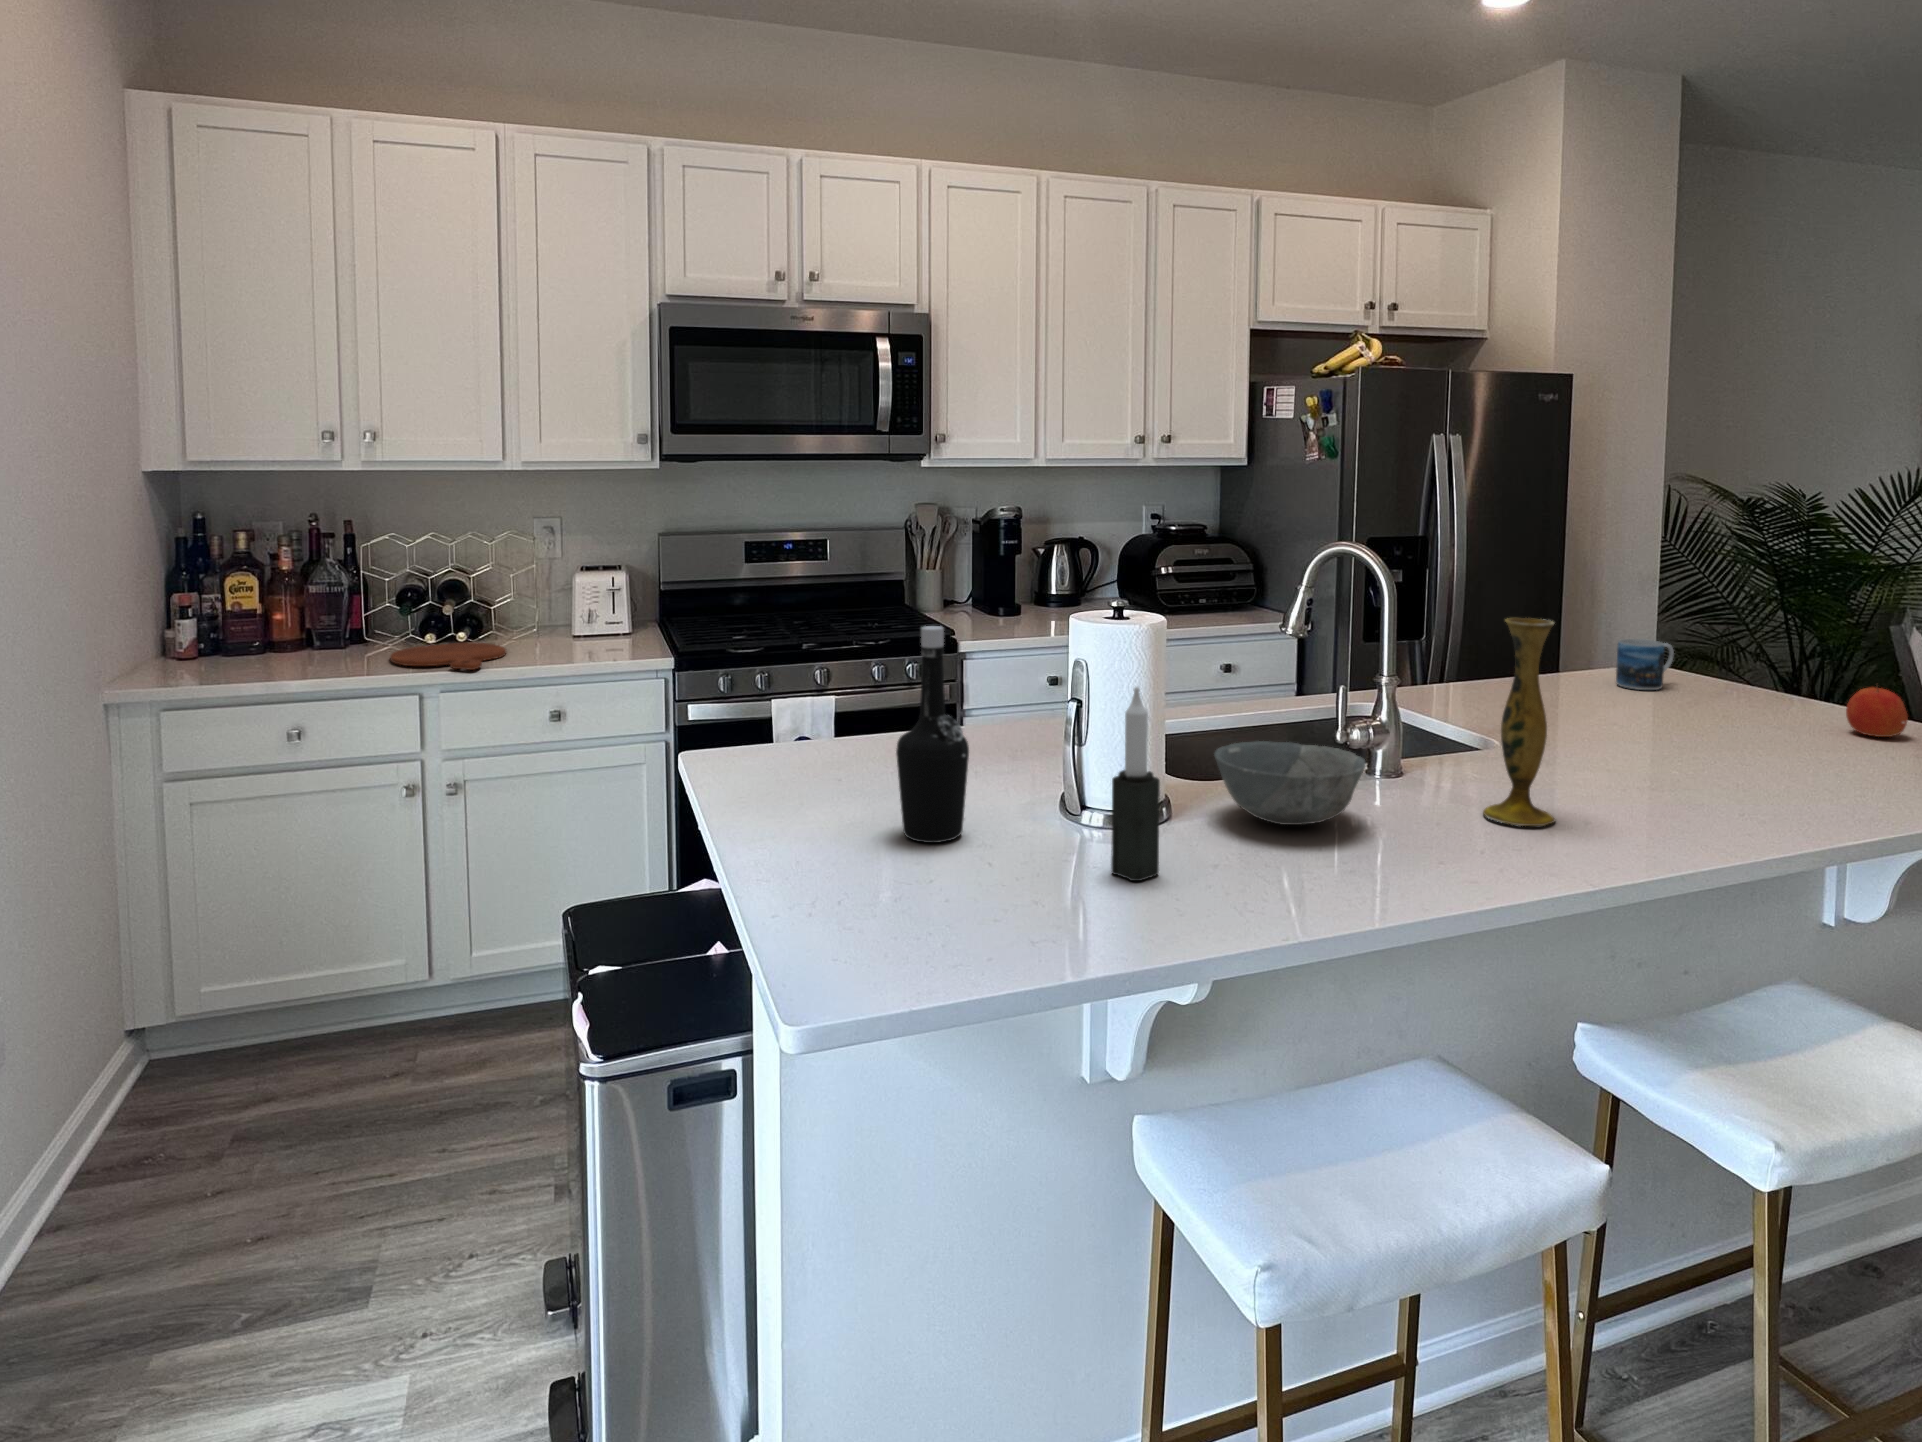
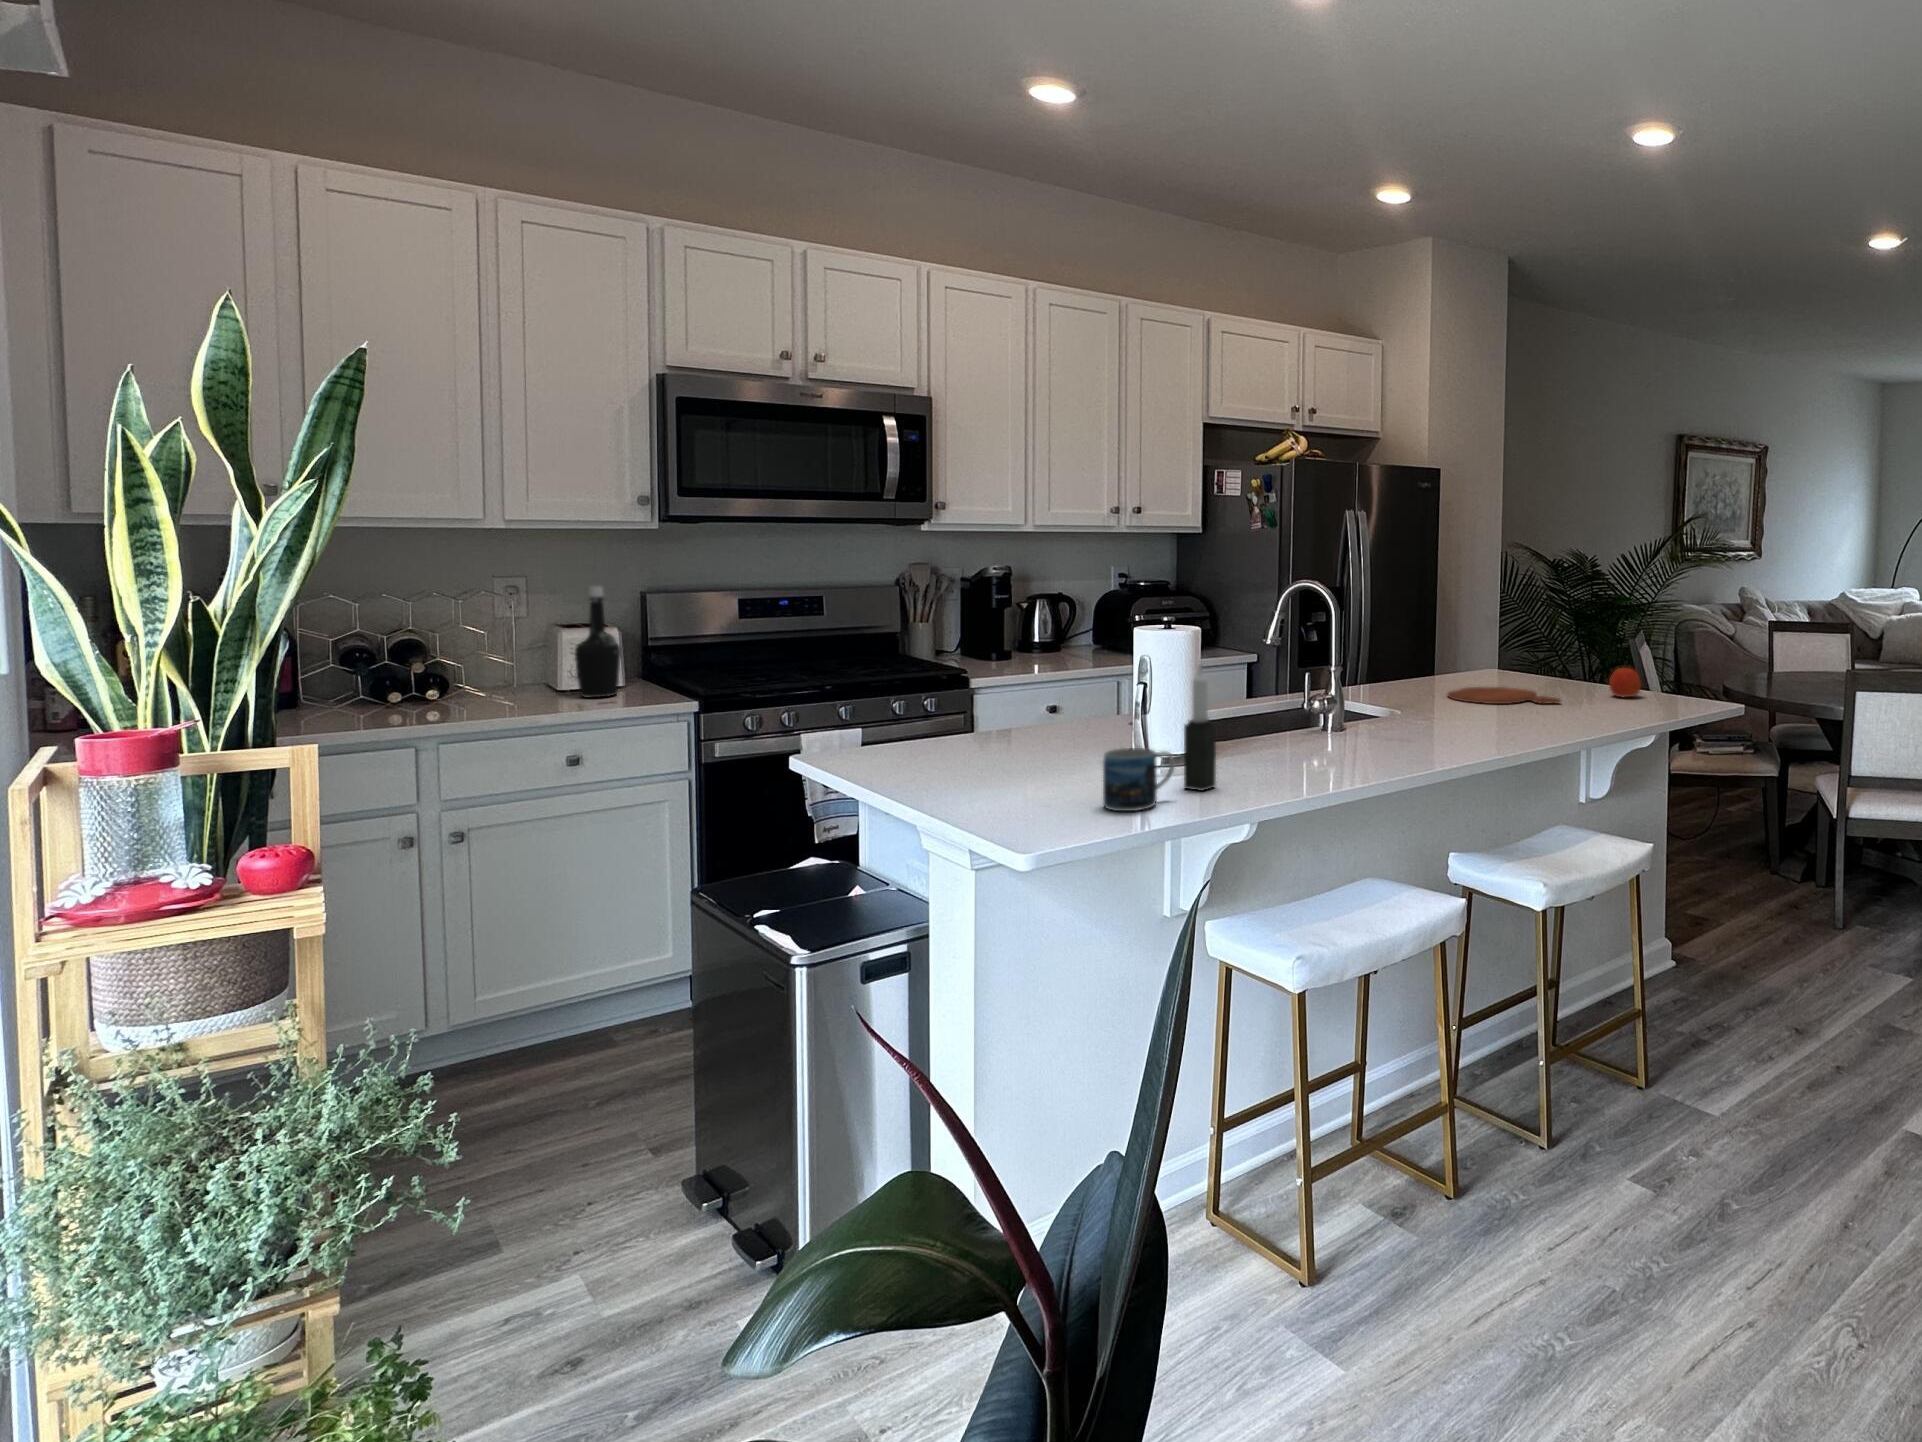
vase: present [1483,618,1555,826] -> none [1406,620,1450,749]
bottle: present [896,626,969,843] -> present [574,586,621,697]
mug: present [1616,639,1674,690] -> present [1103,748,1175,811]
cutting board: present [390,643,506,670] -> present [1448,687,1560,704]
bowl: present [1214,741,1366,825] -> none [1238,709,1338,758]

